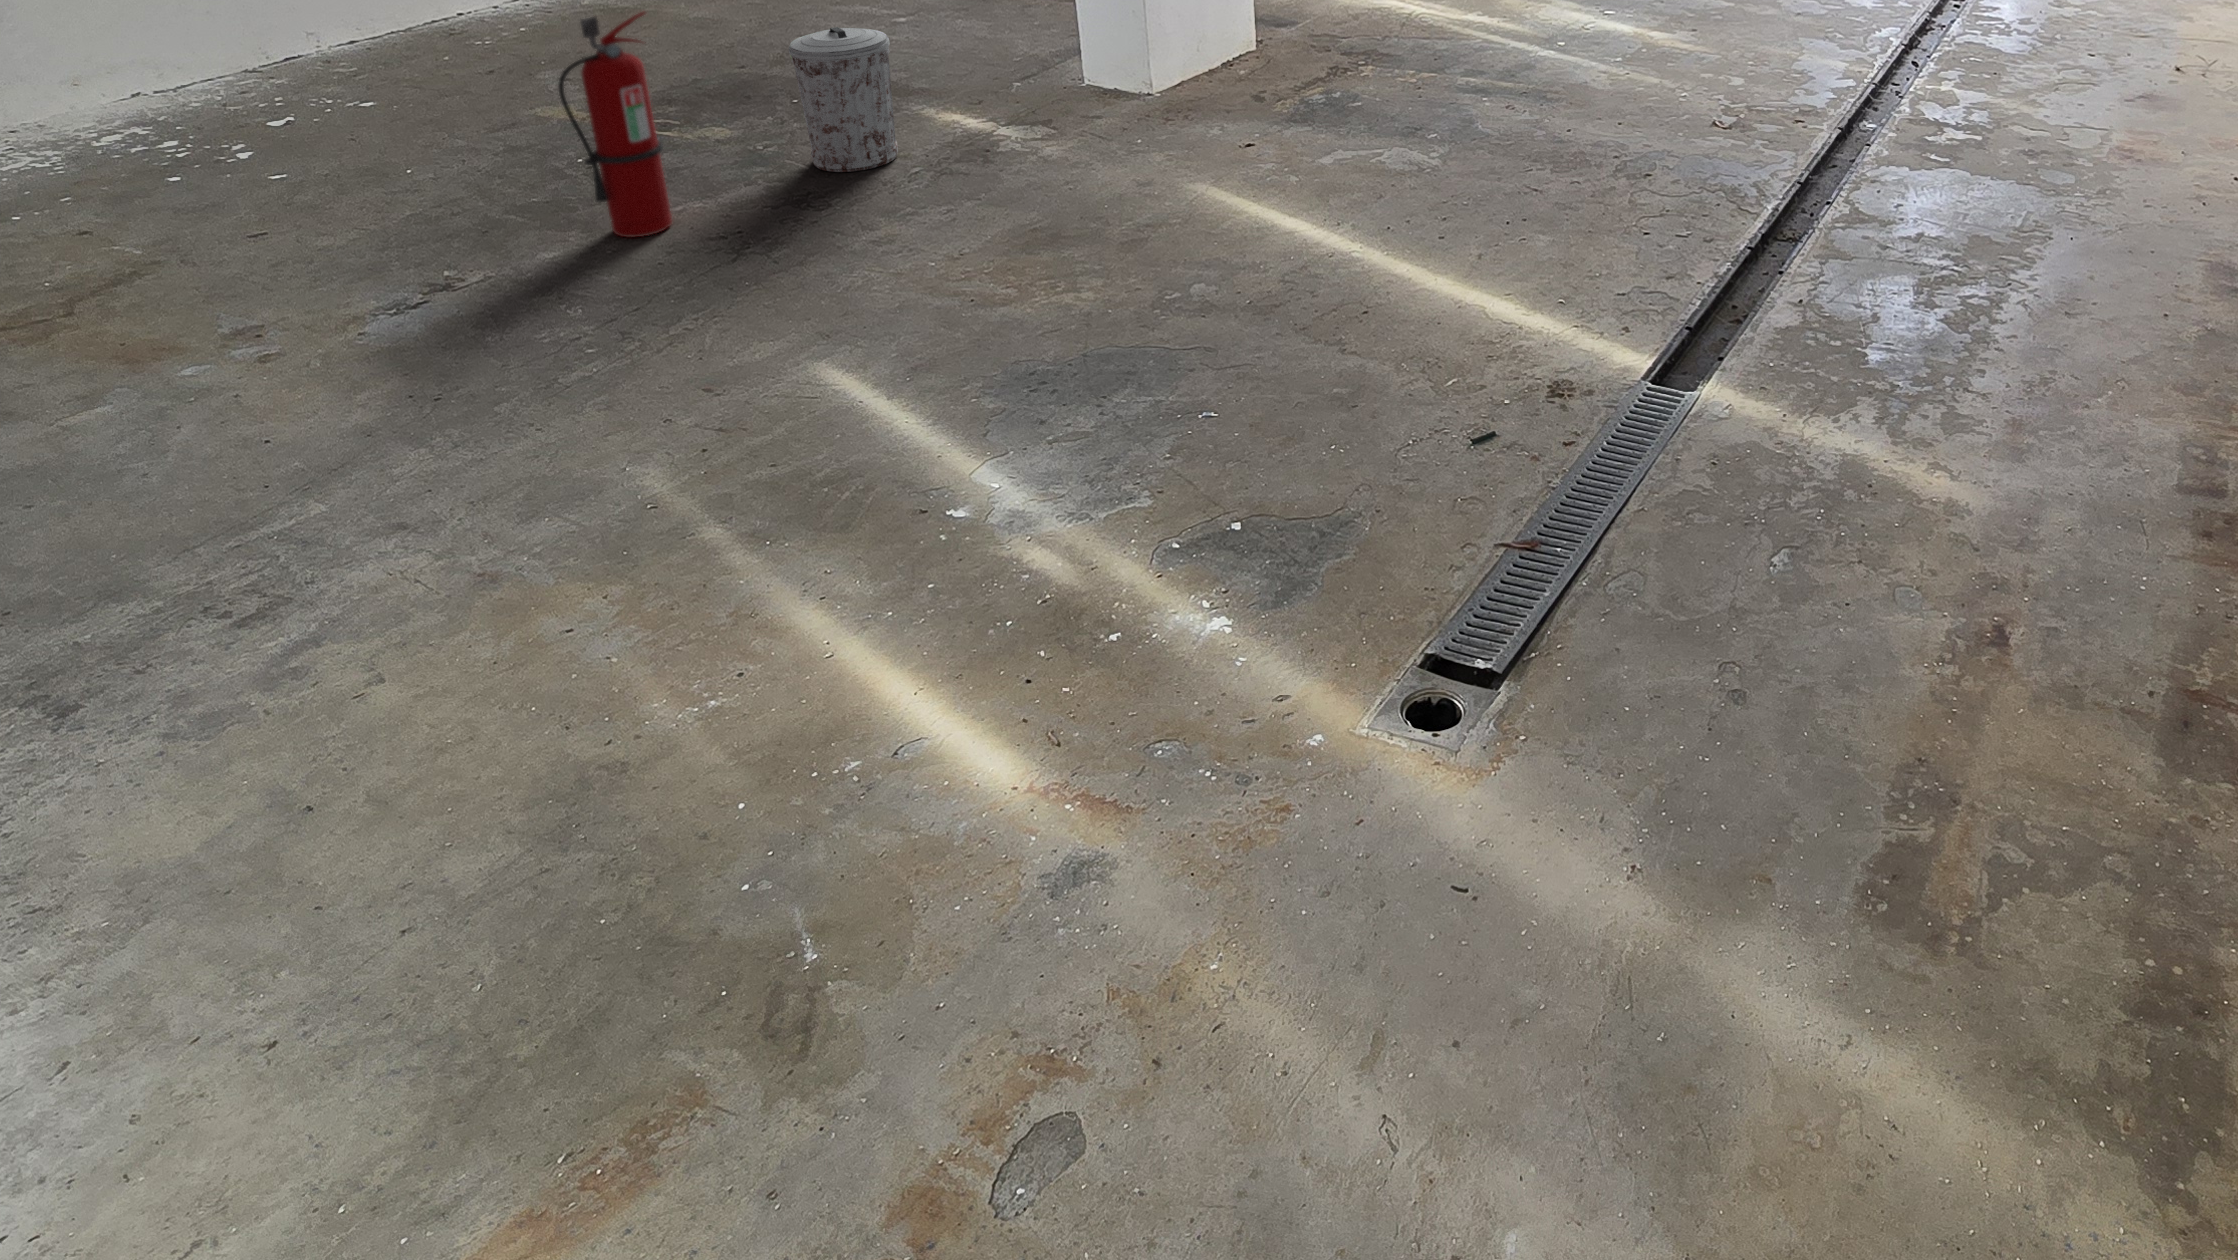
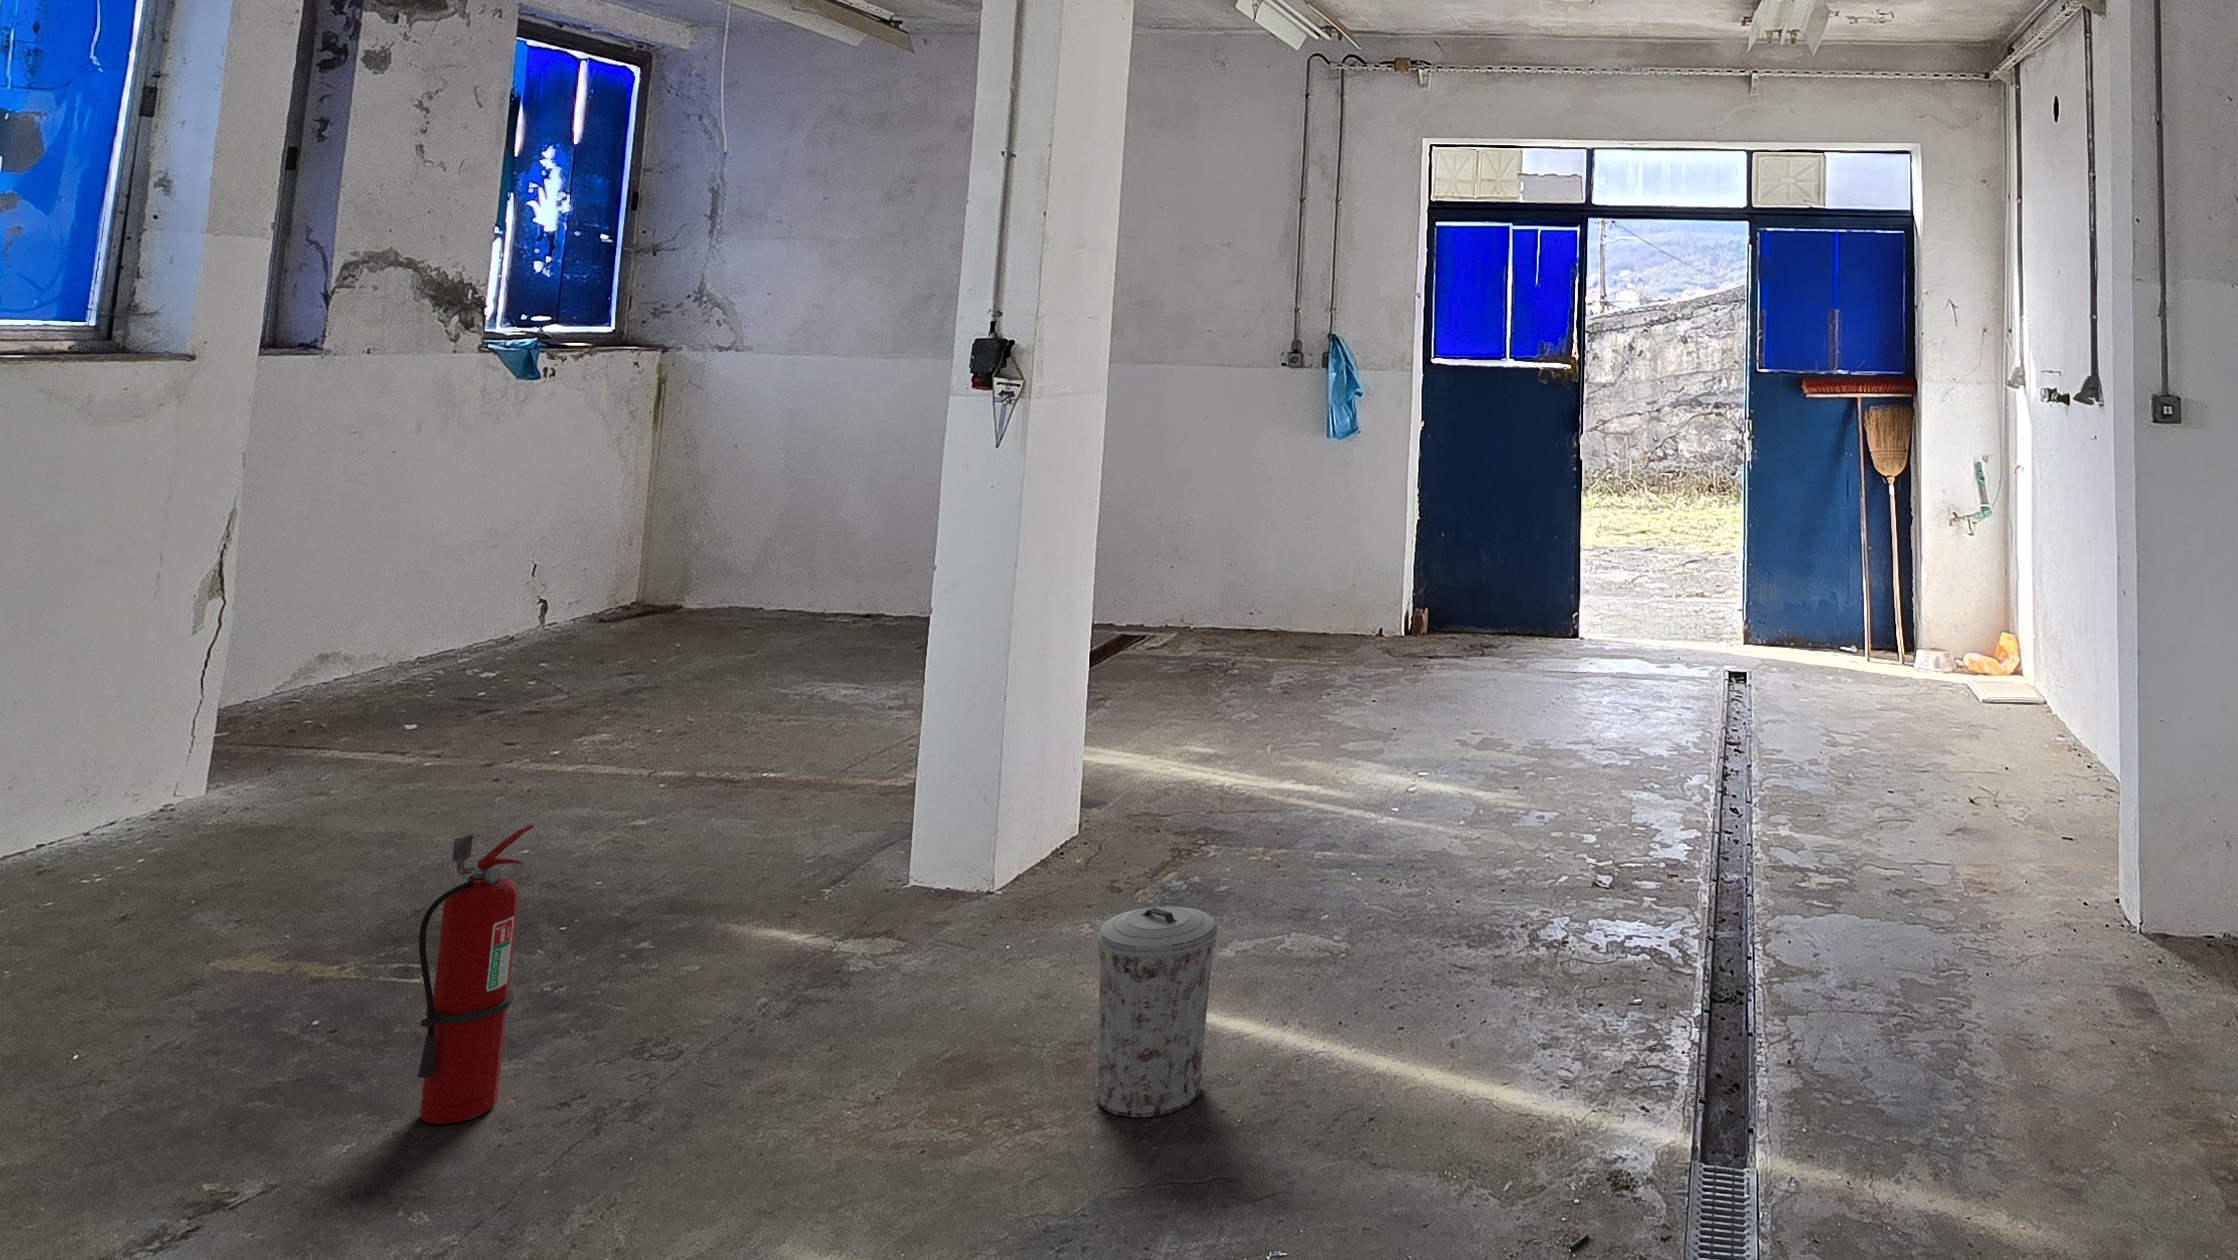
trash can: present [788,27,898,172] -> present [1096,906,1218,1117]

